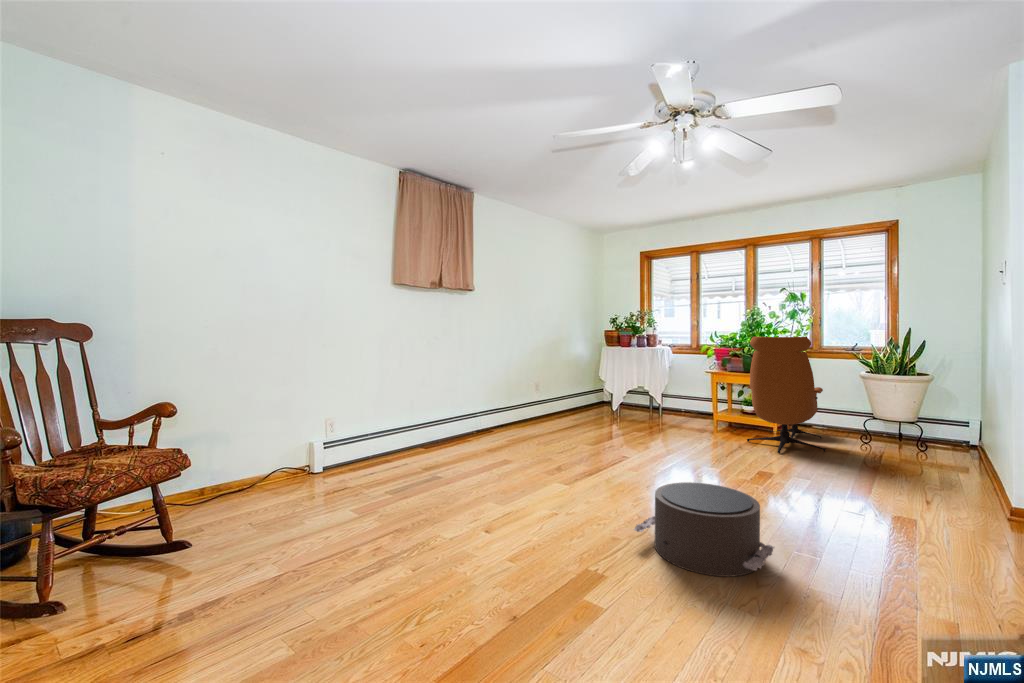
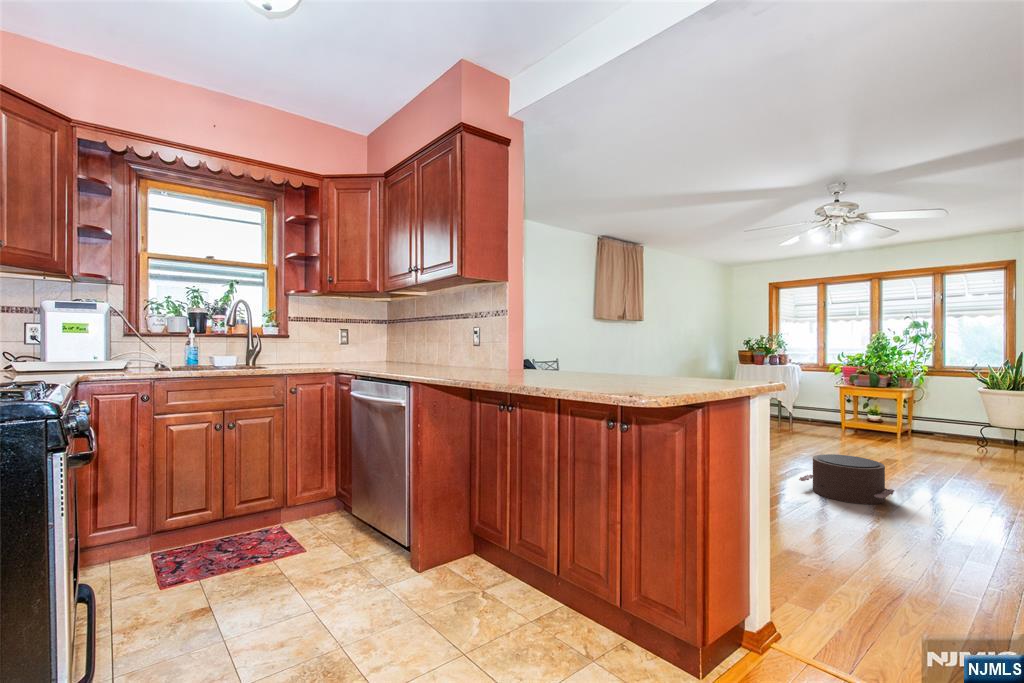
lounge chair: present [747,337,826,453] -> none [873,359,944,452]

